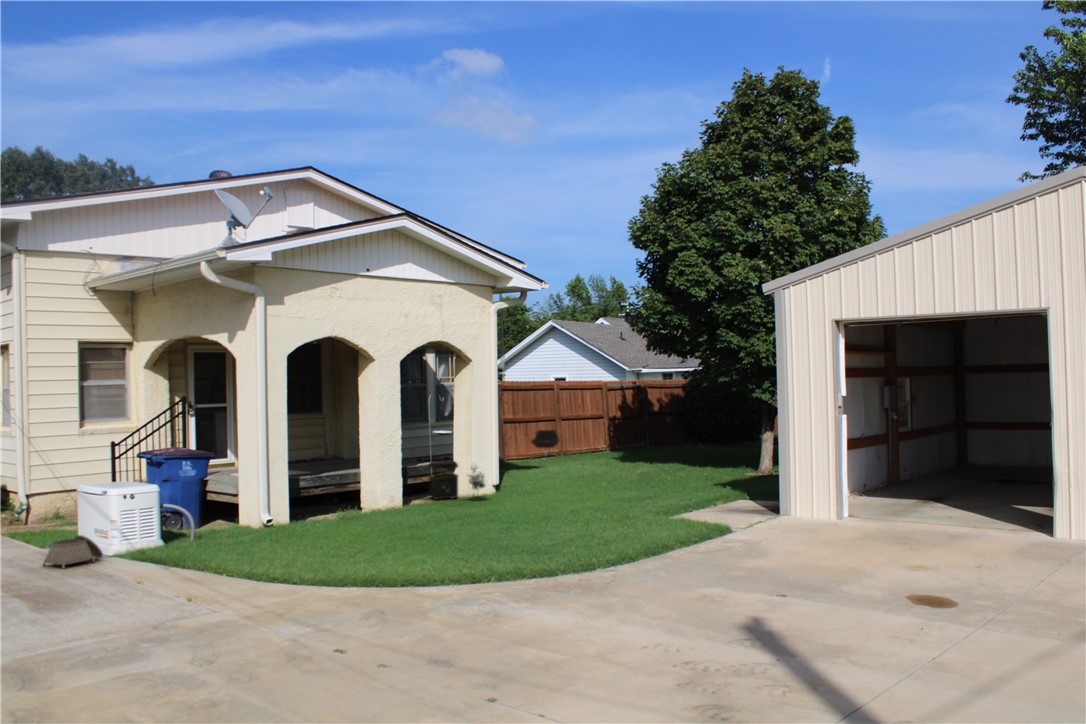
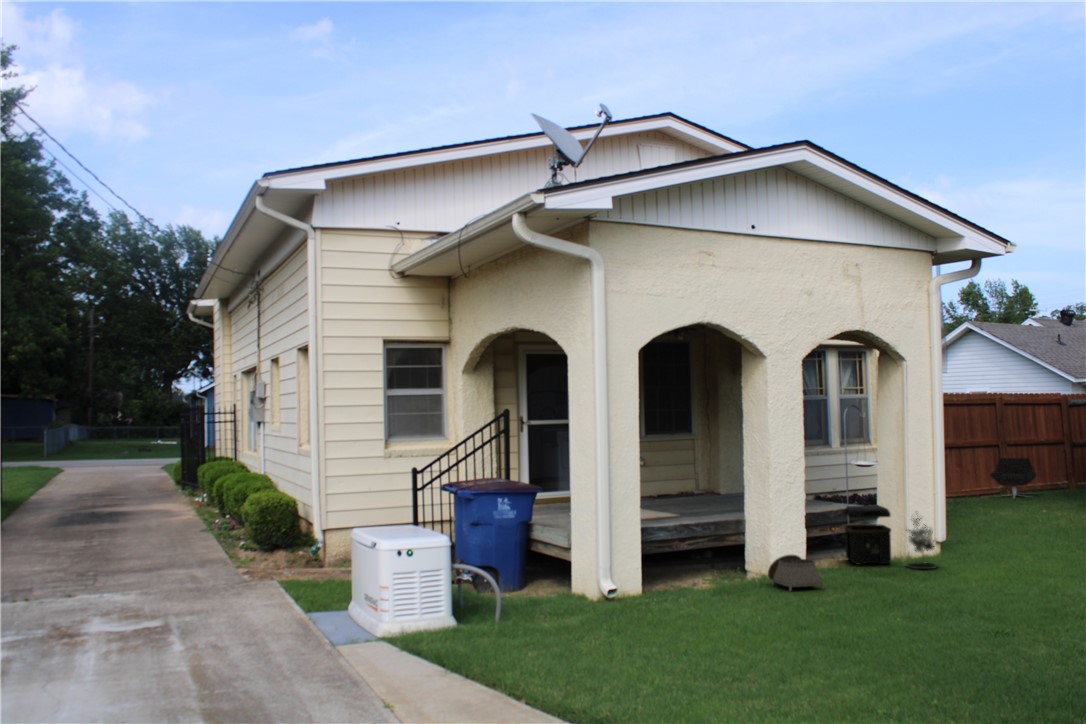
basket: present [43,535,103,568] -> present [768,555,824,591]

